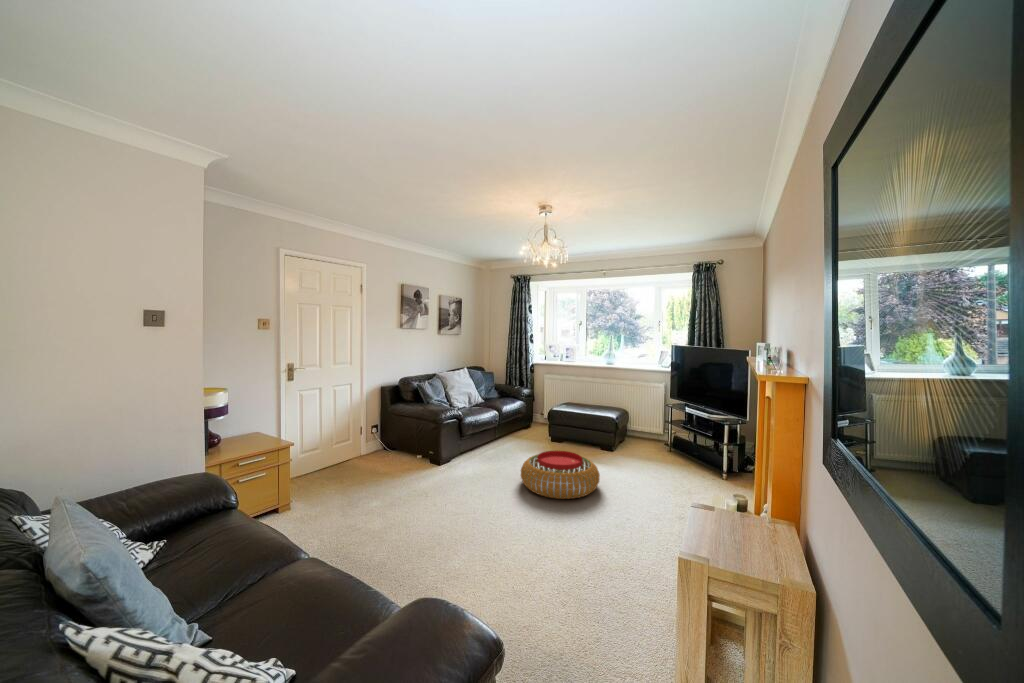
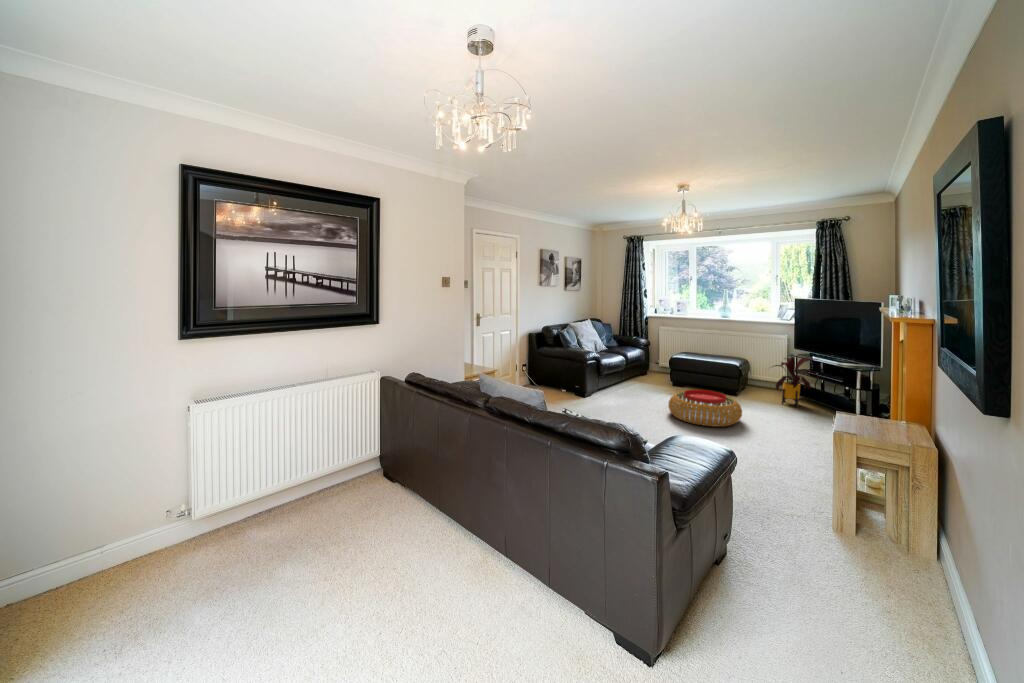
house plant: none [640,409,695,466] -> present [775,356,820,406]

